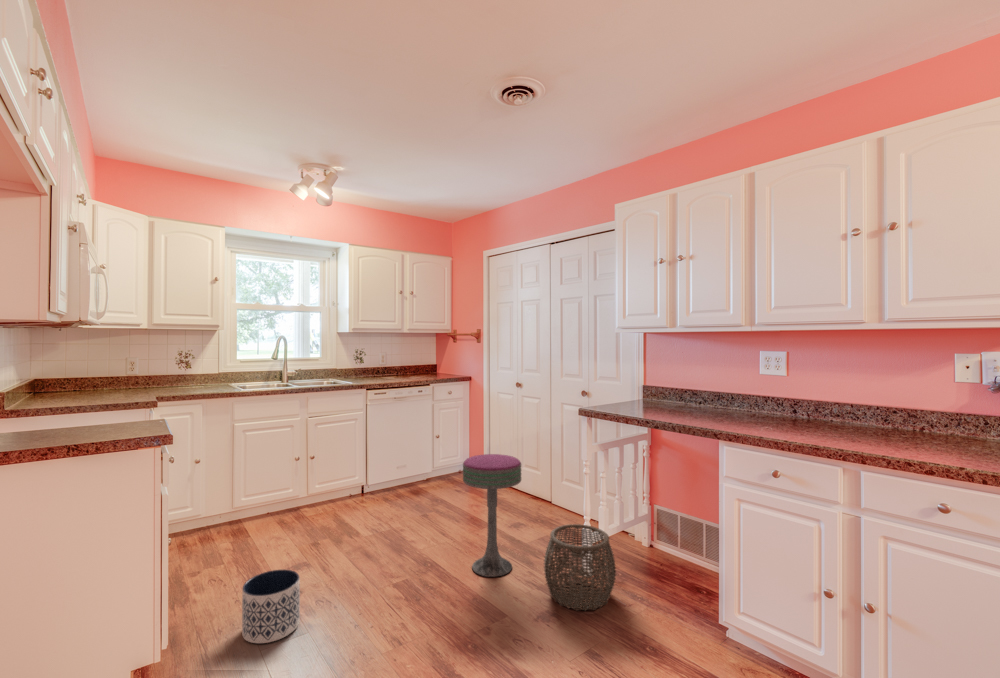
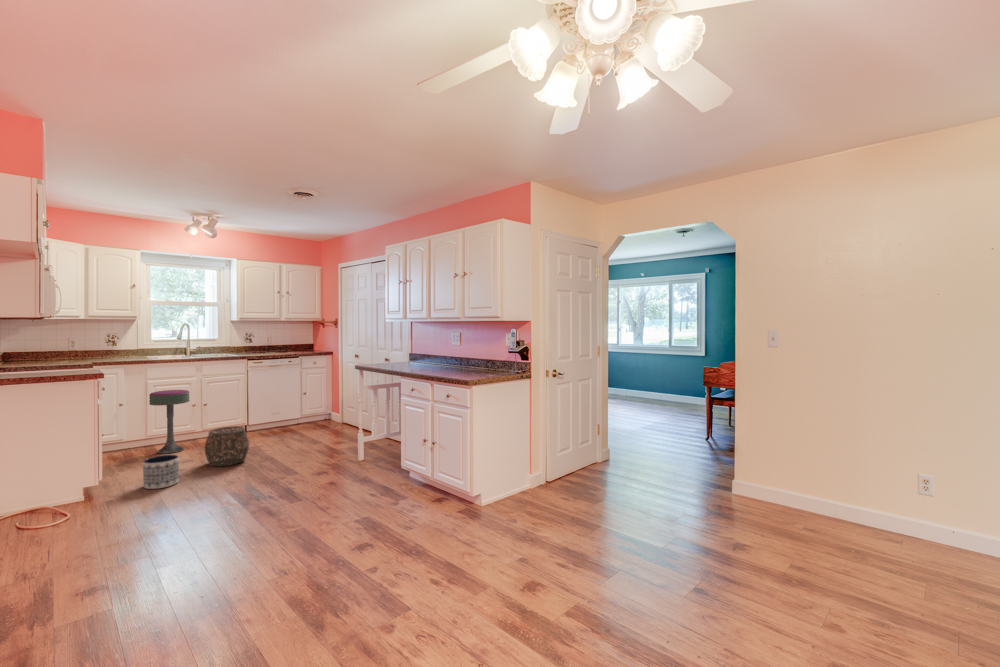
bar stool: present [463,454,521,577] -> present [149,390,190,454]
woven basket: present [544,524,616,611] -> present [205,426,249,466]

